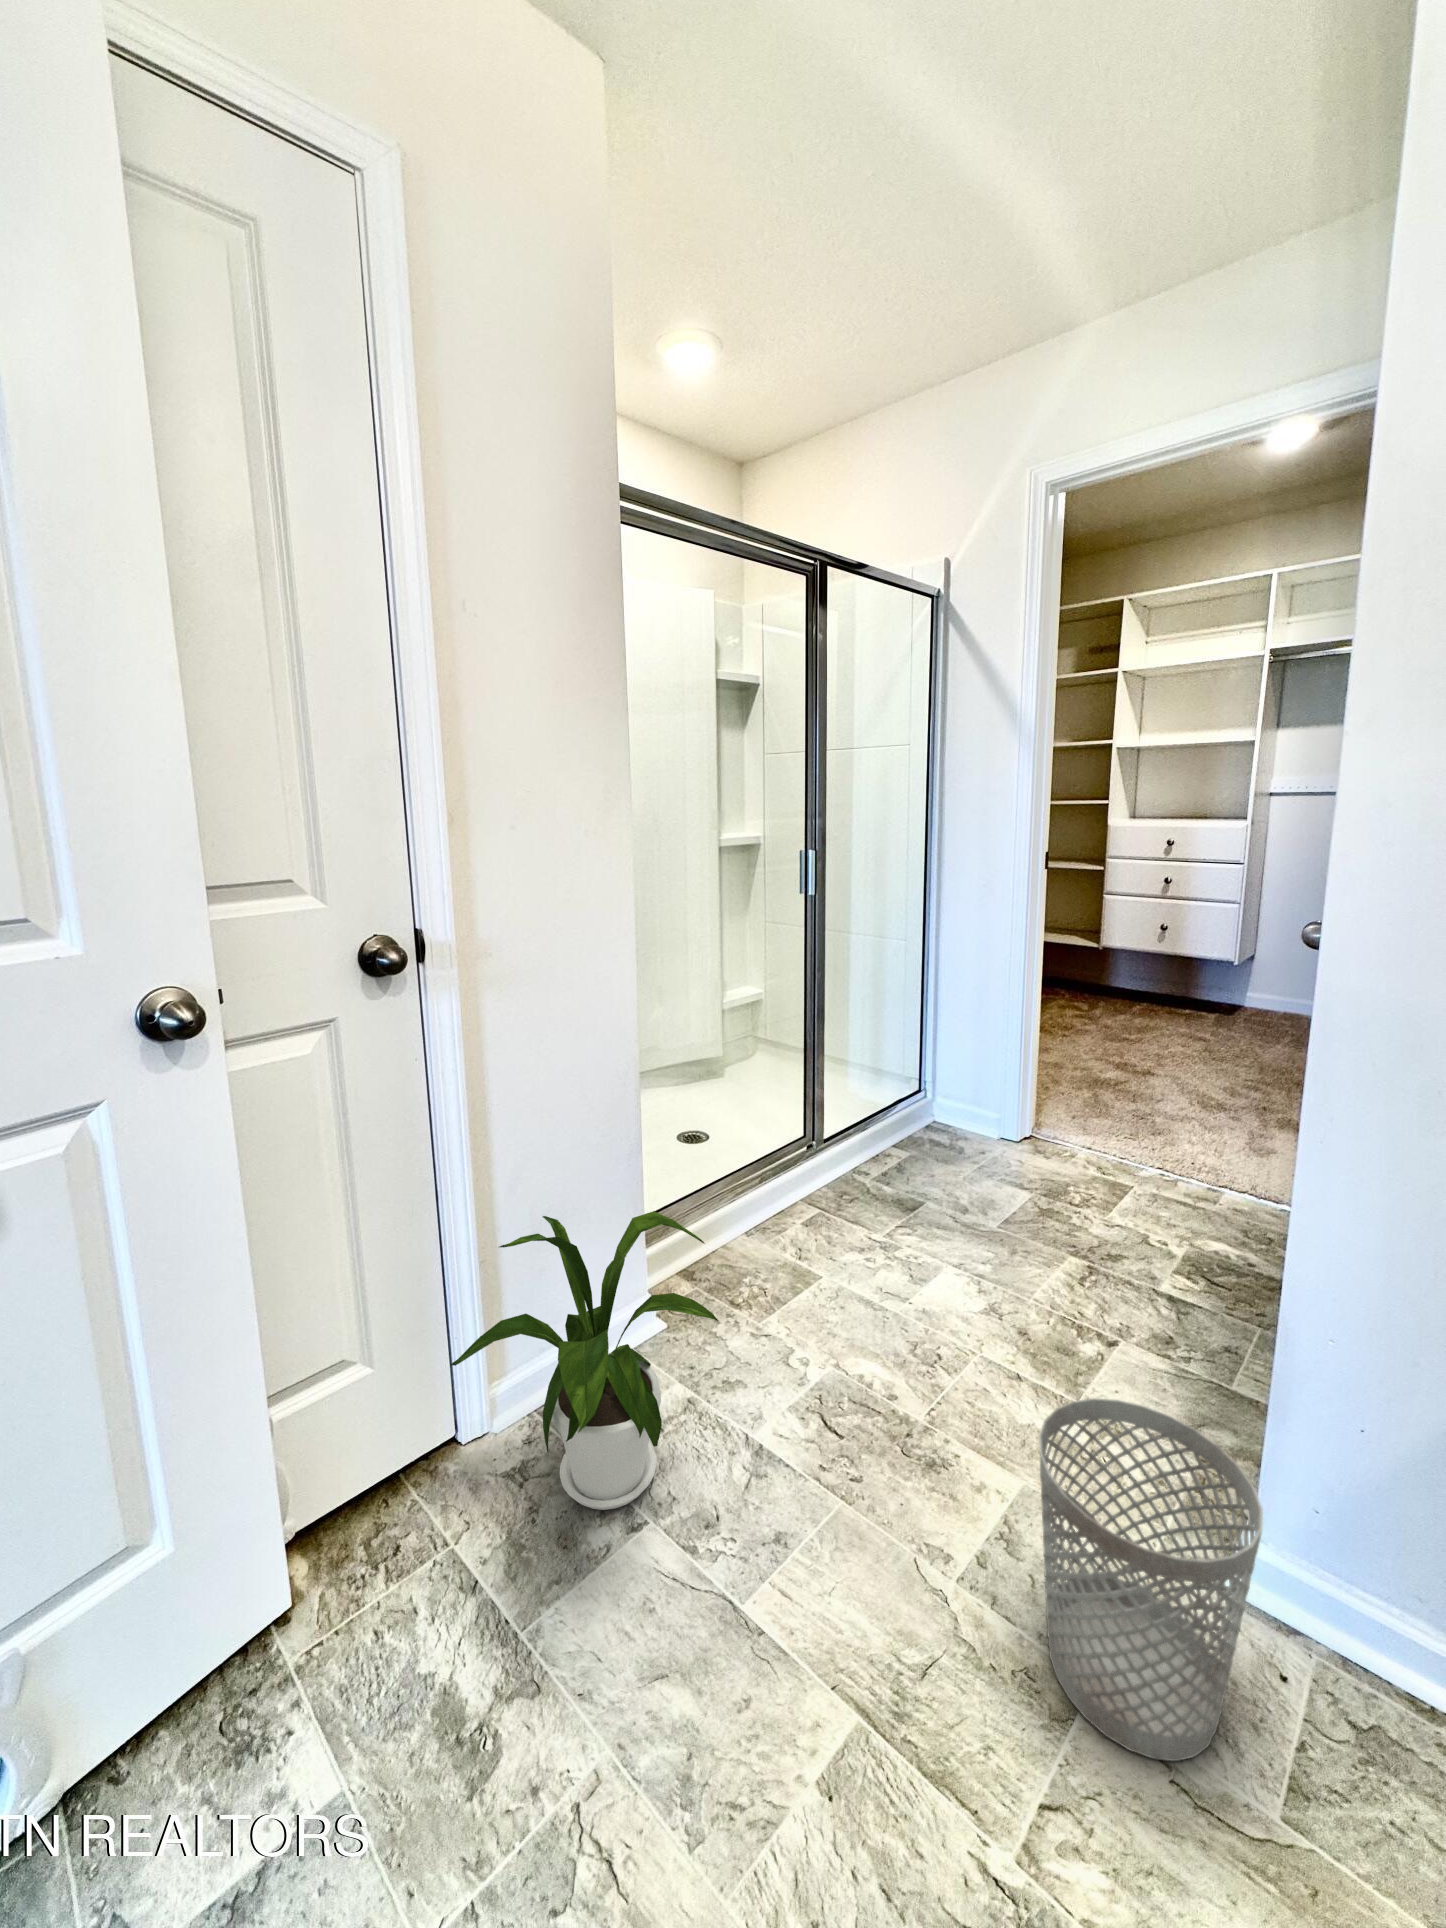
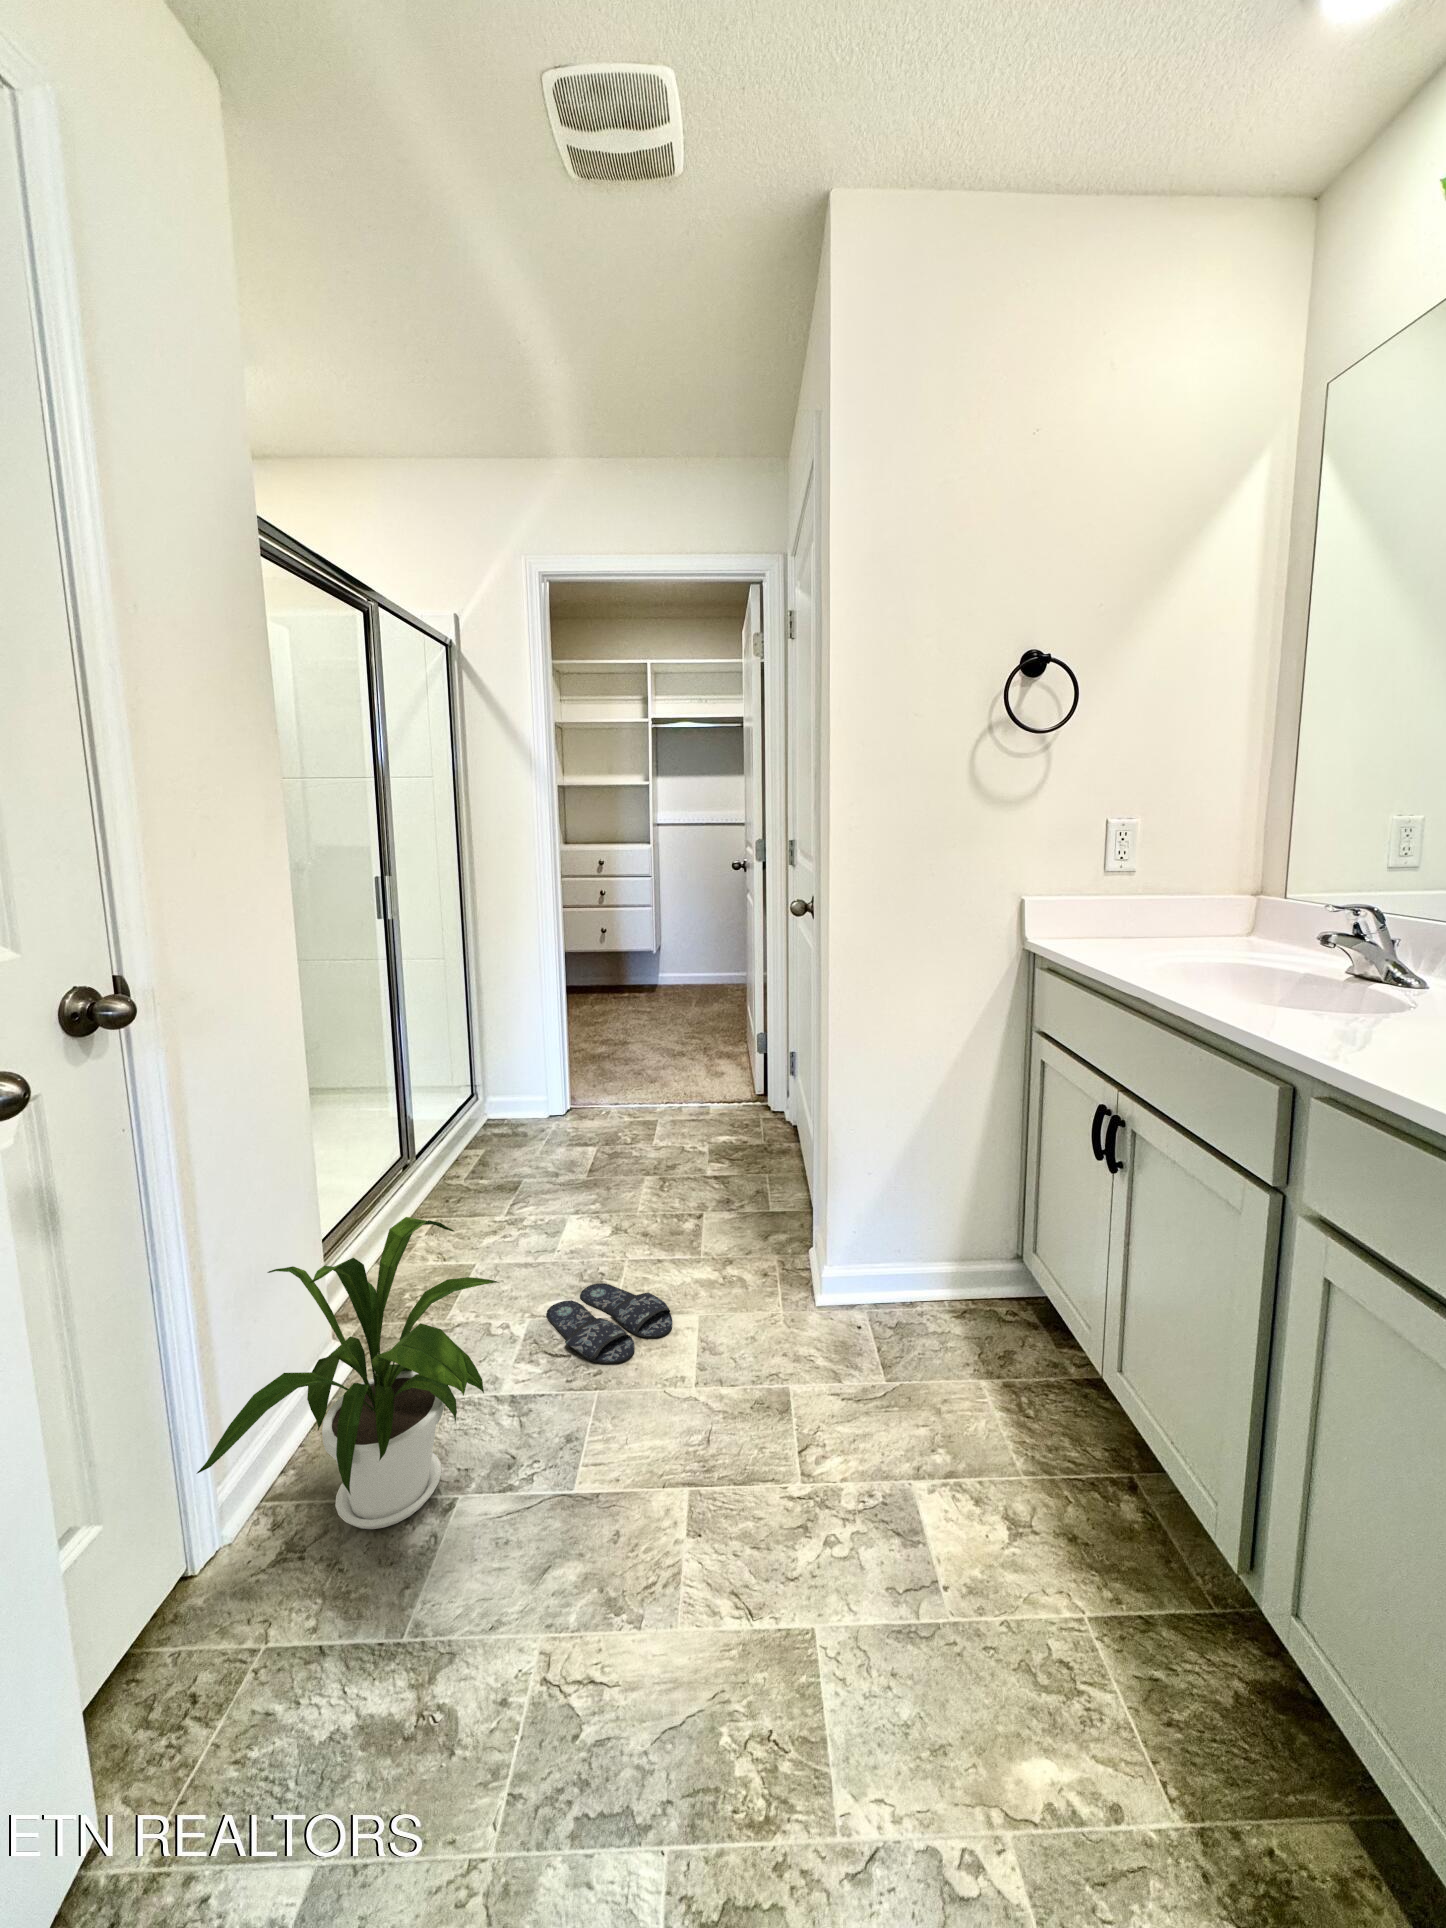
slippers: none [843,1364,986,1485] -> present [546,1283,672,1363]
wastebasket: present [1039,1398,1263,1761] -> none [742,1207,860,1402]

